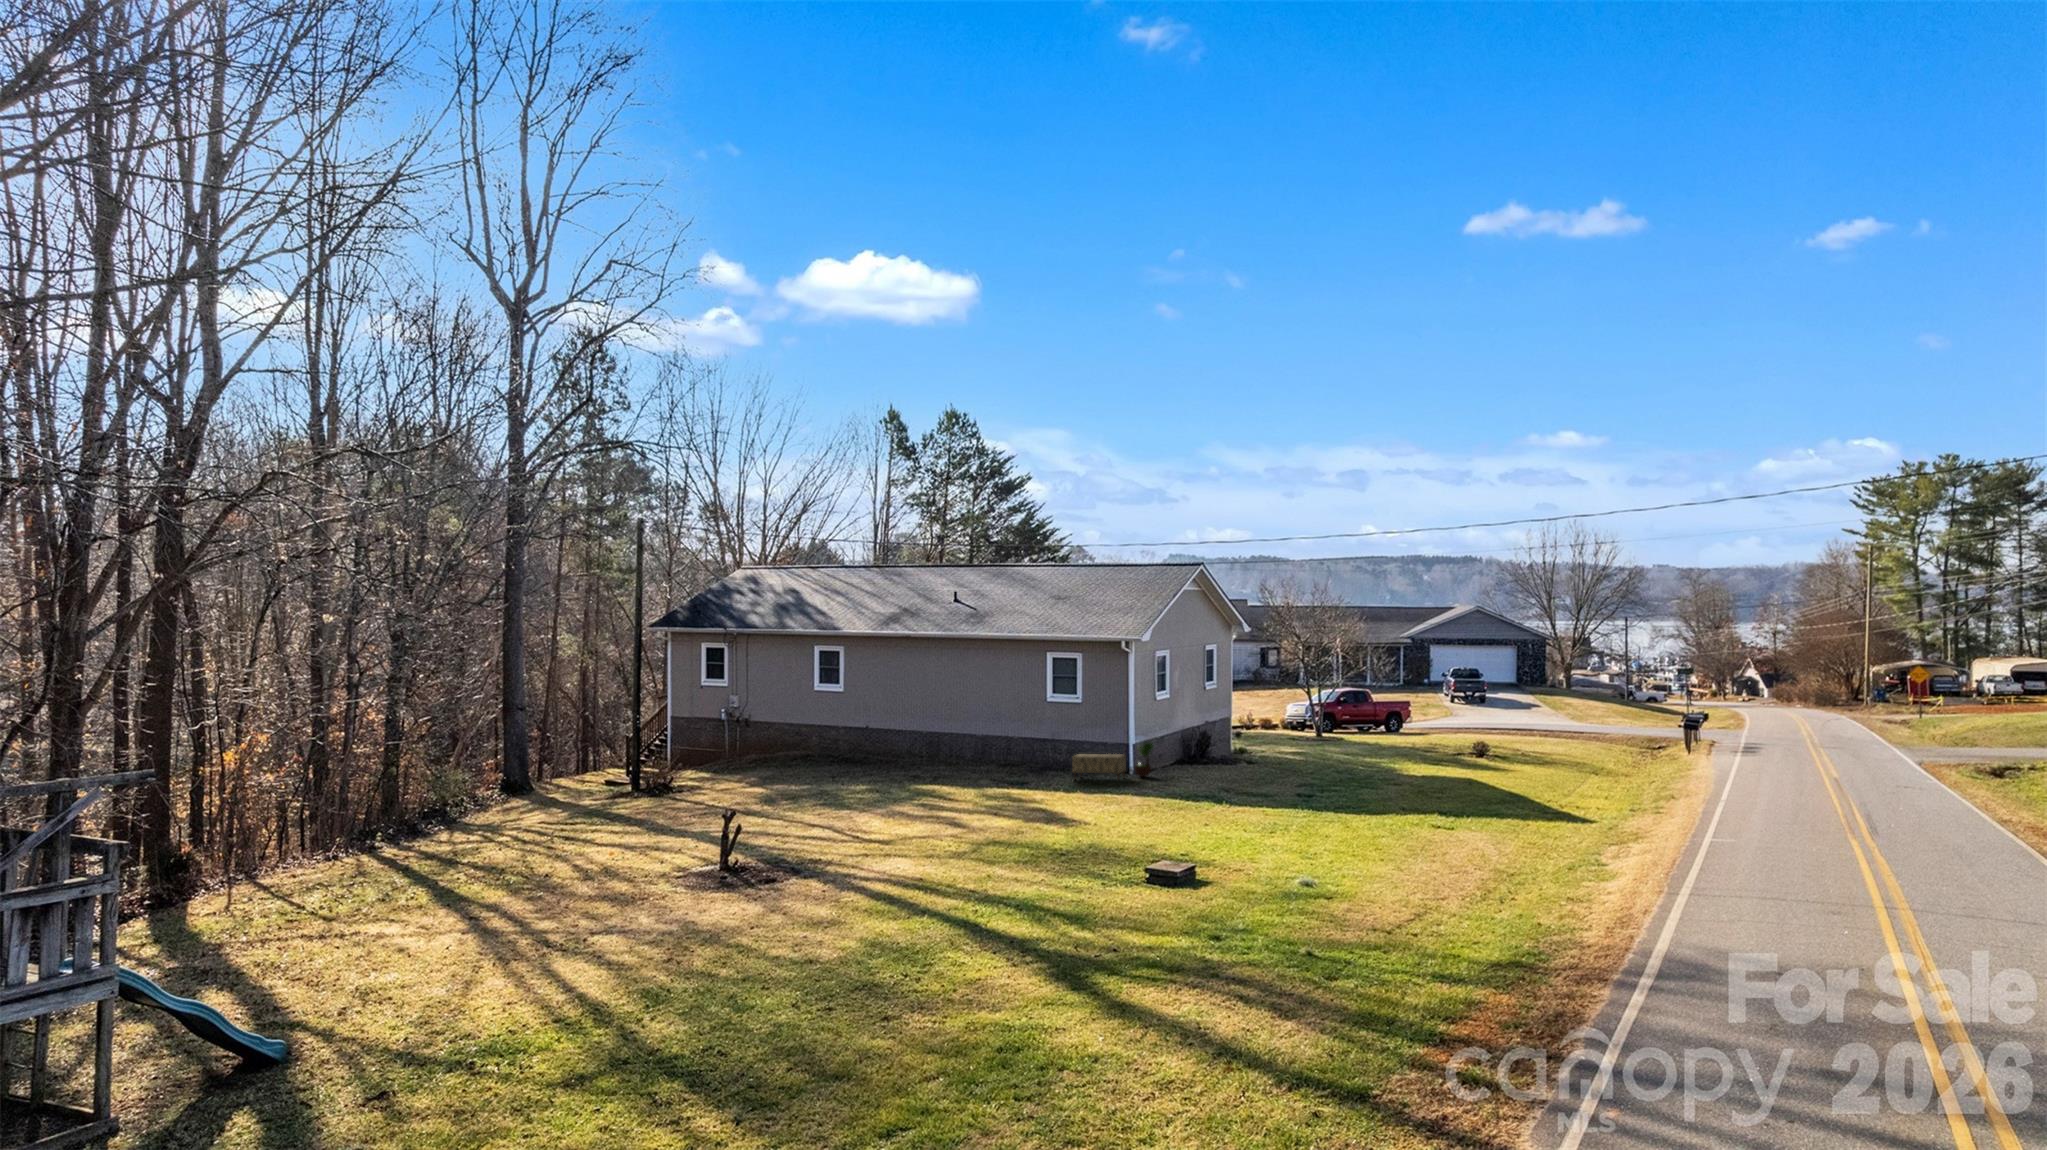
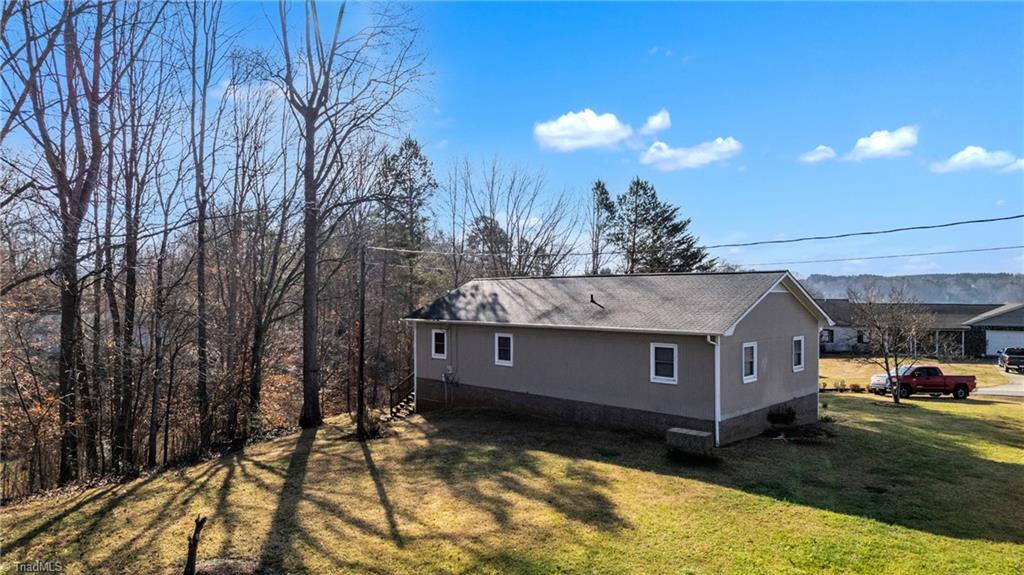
lounge chair: none [1175,734,1213,766] -> present [765,413,799,442]
potted tree: present [1135,742,1153,777] -> none [721,421,742,454]

